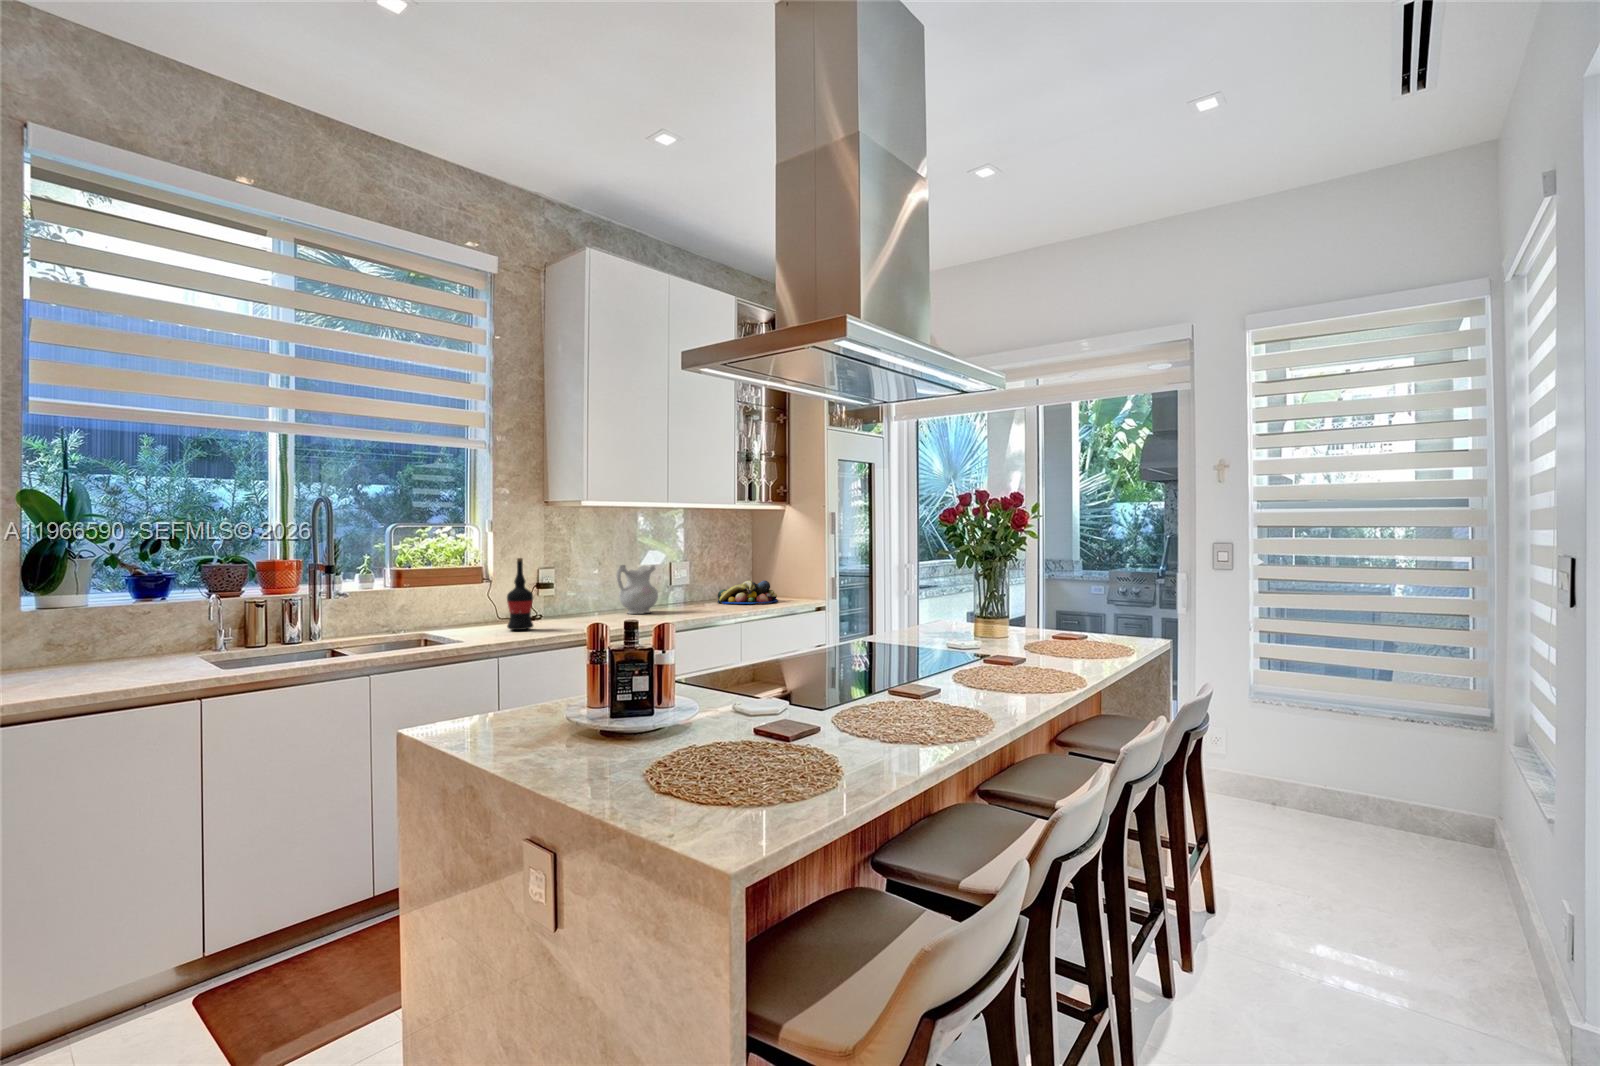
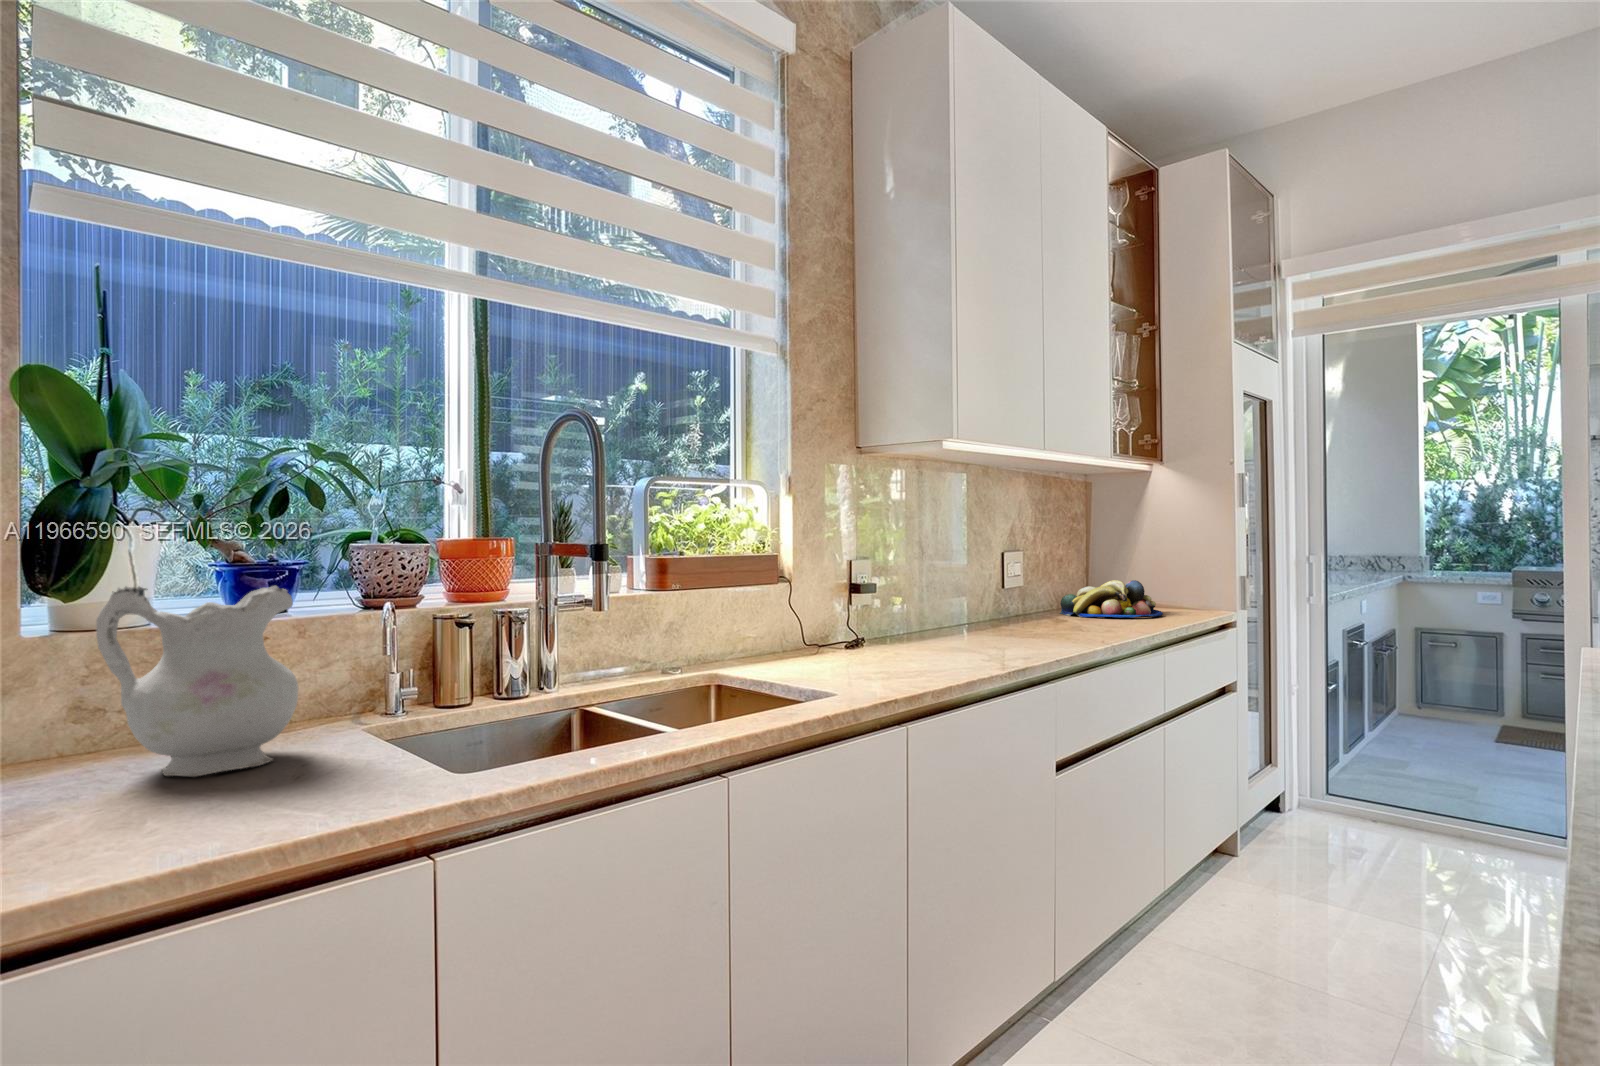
wine bottle: present [507,558,533,630] -> none [849,536,896,667]
ceramic pitcher: present [616,565,658,614] -> present [96,586,298,777]

